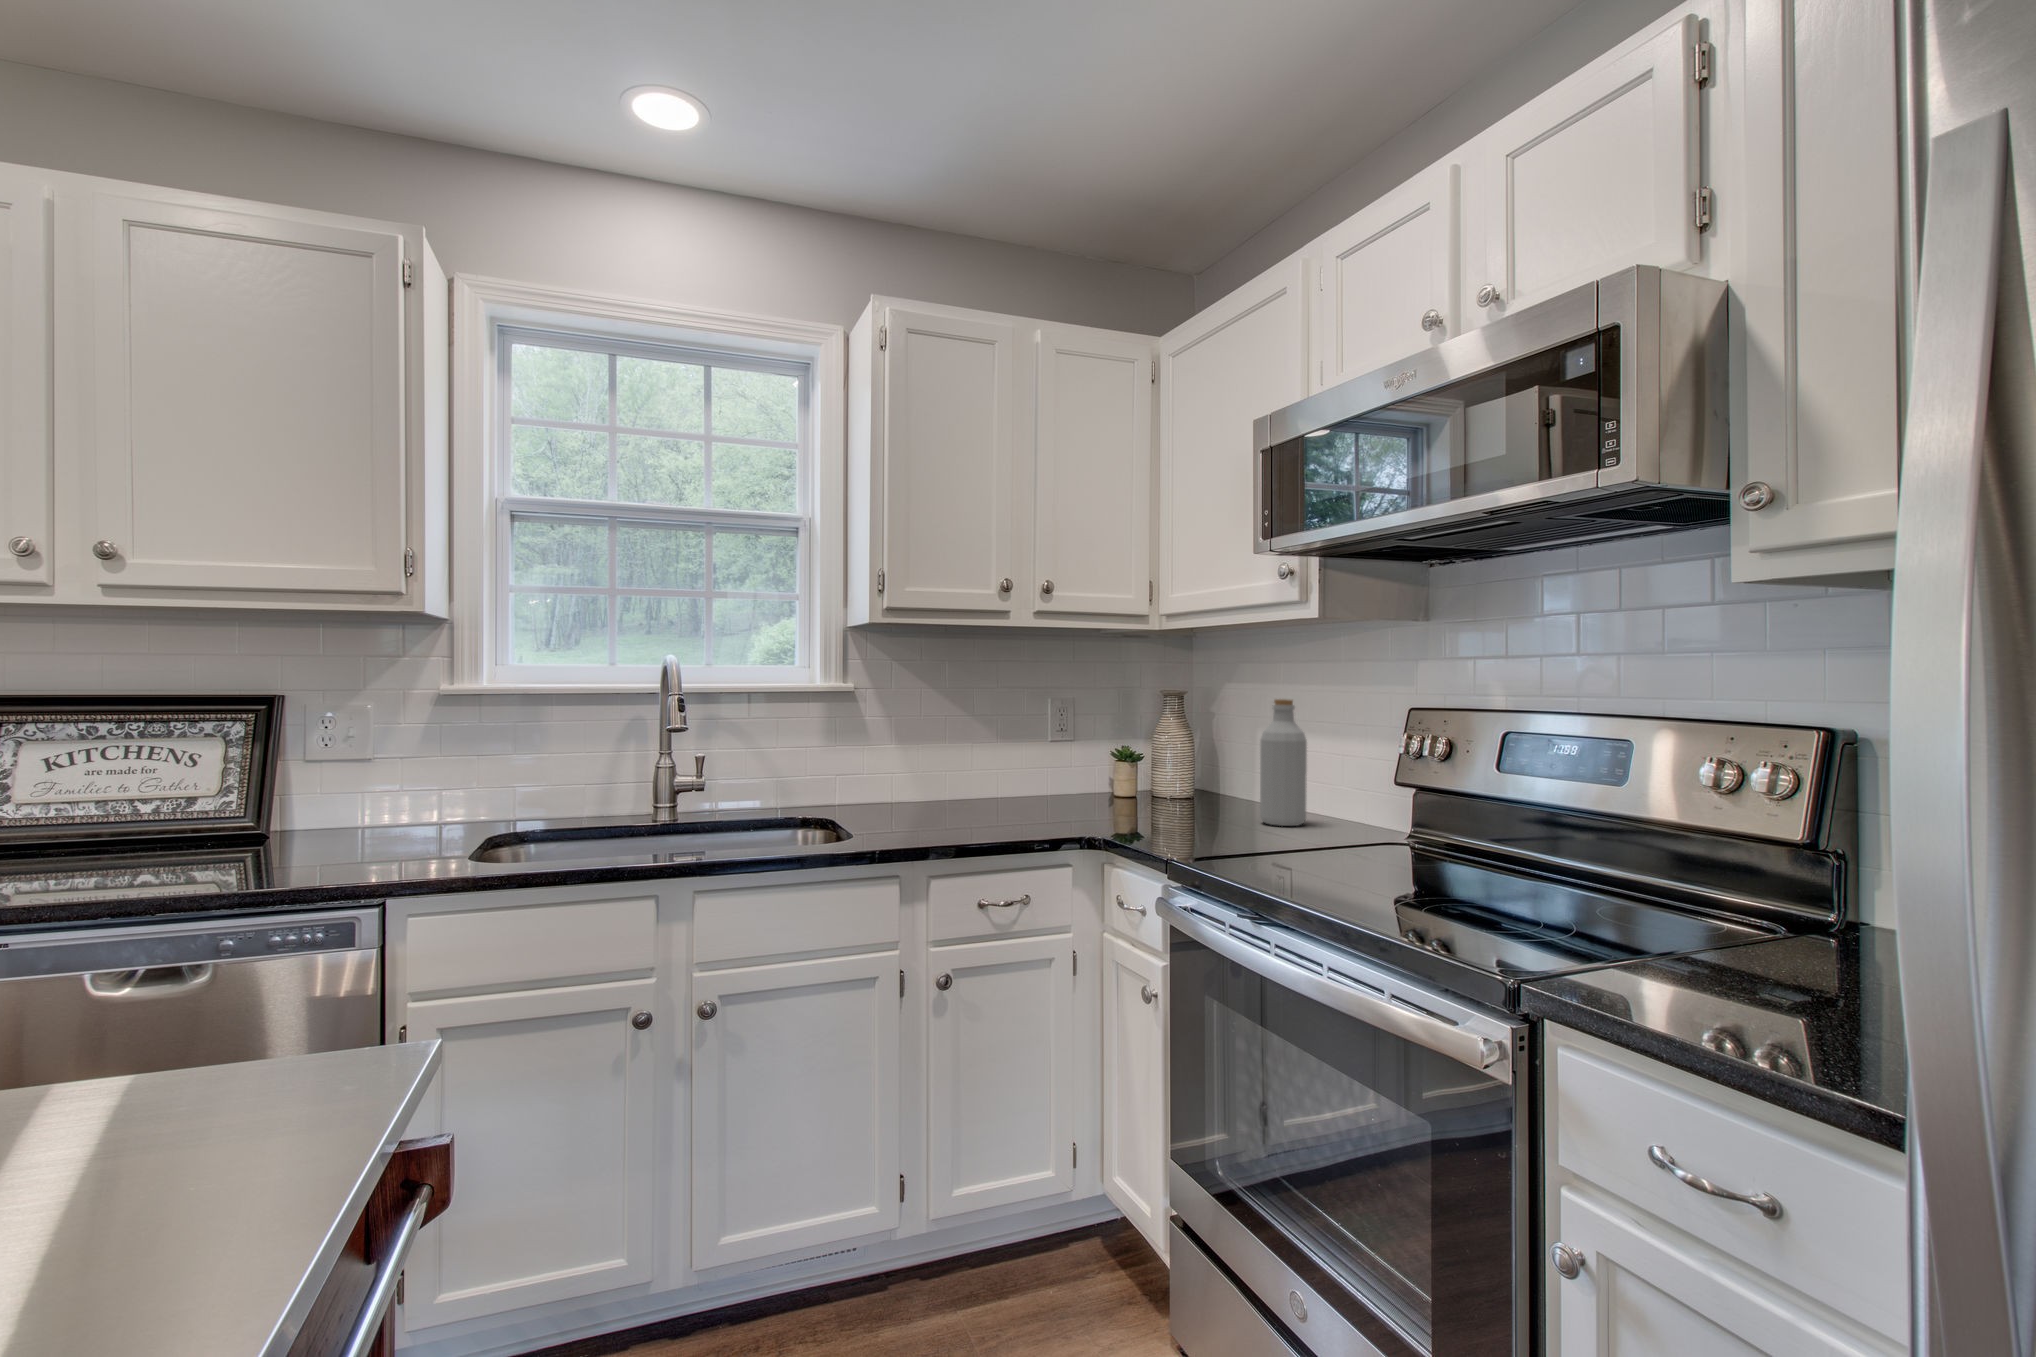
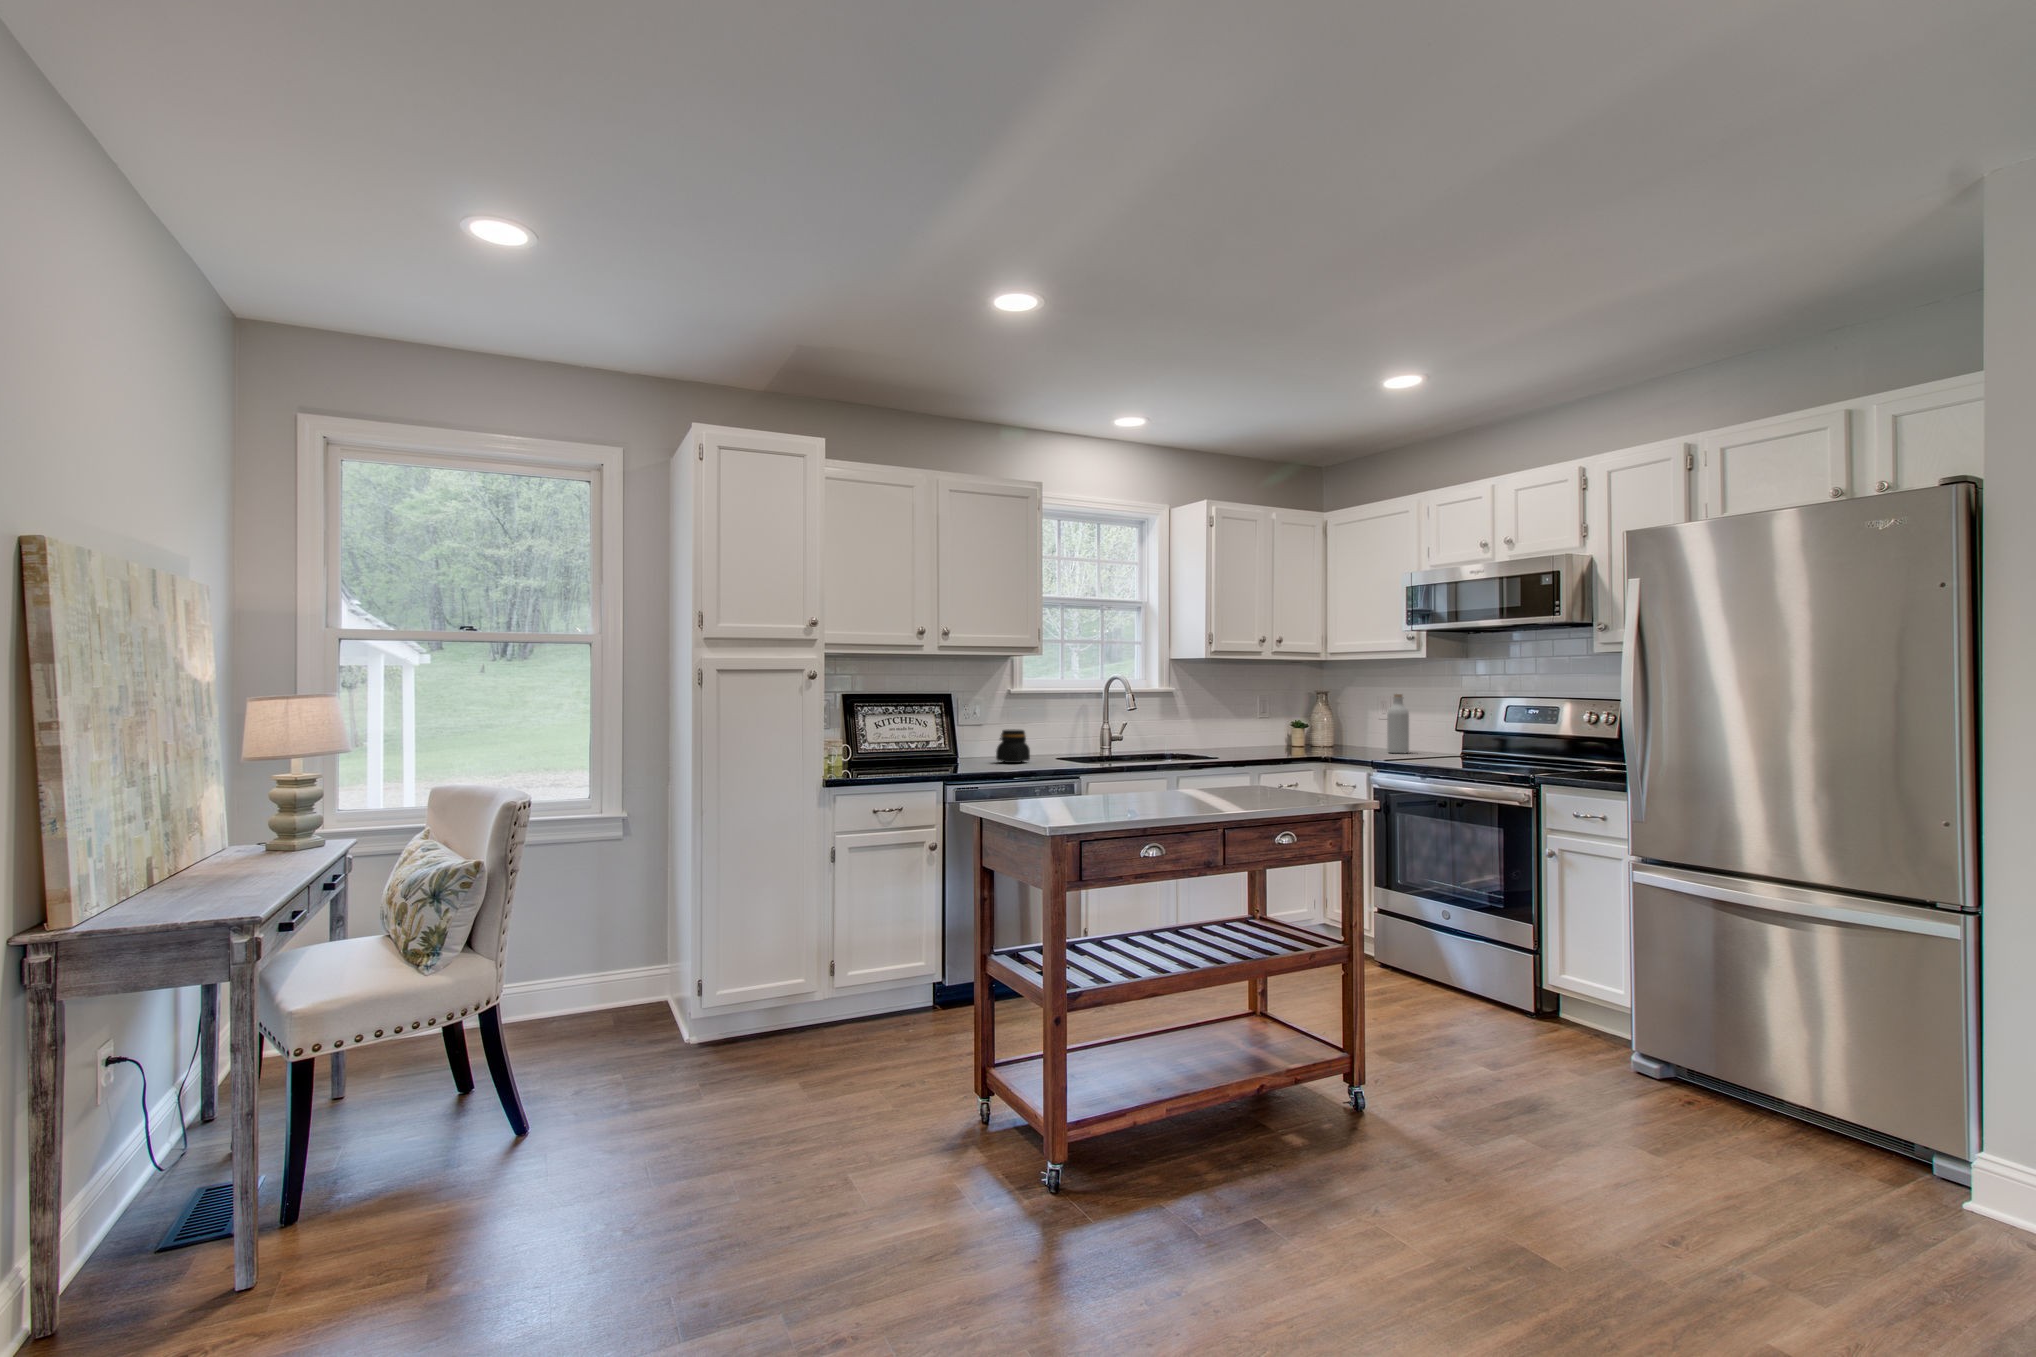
jar: none [321,772,415,848] -> present [996,729,1030,763]

